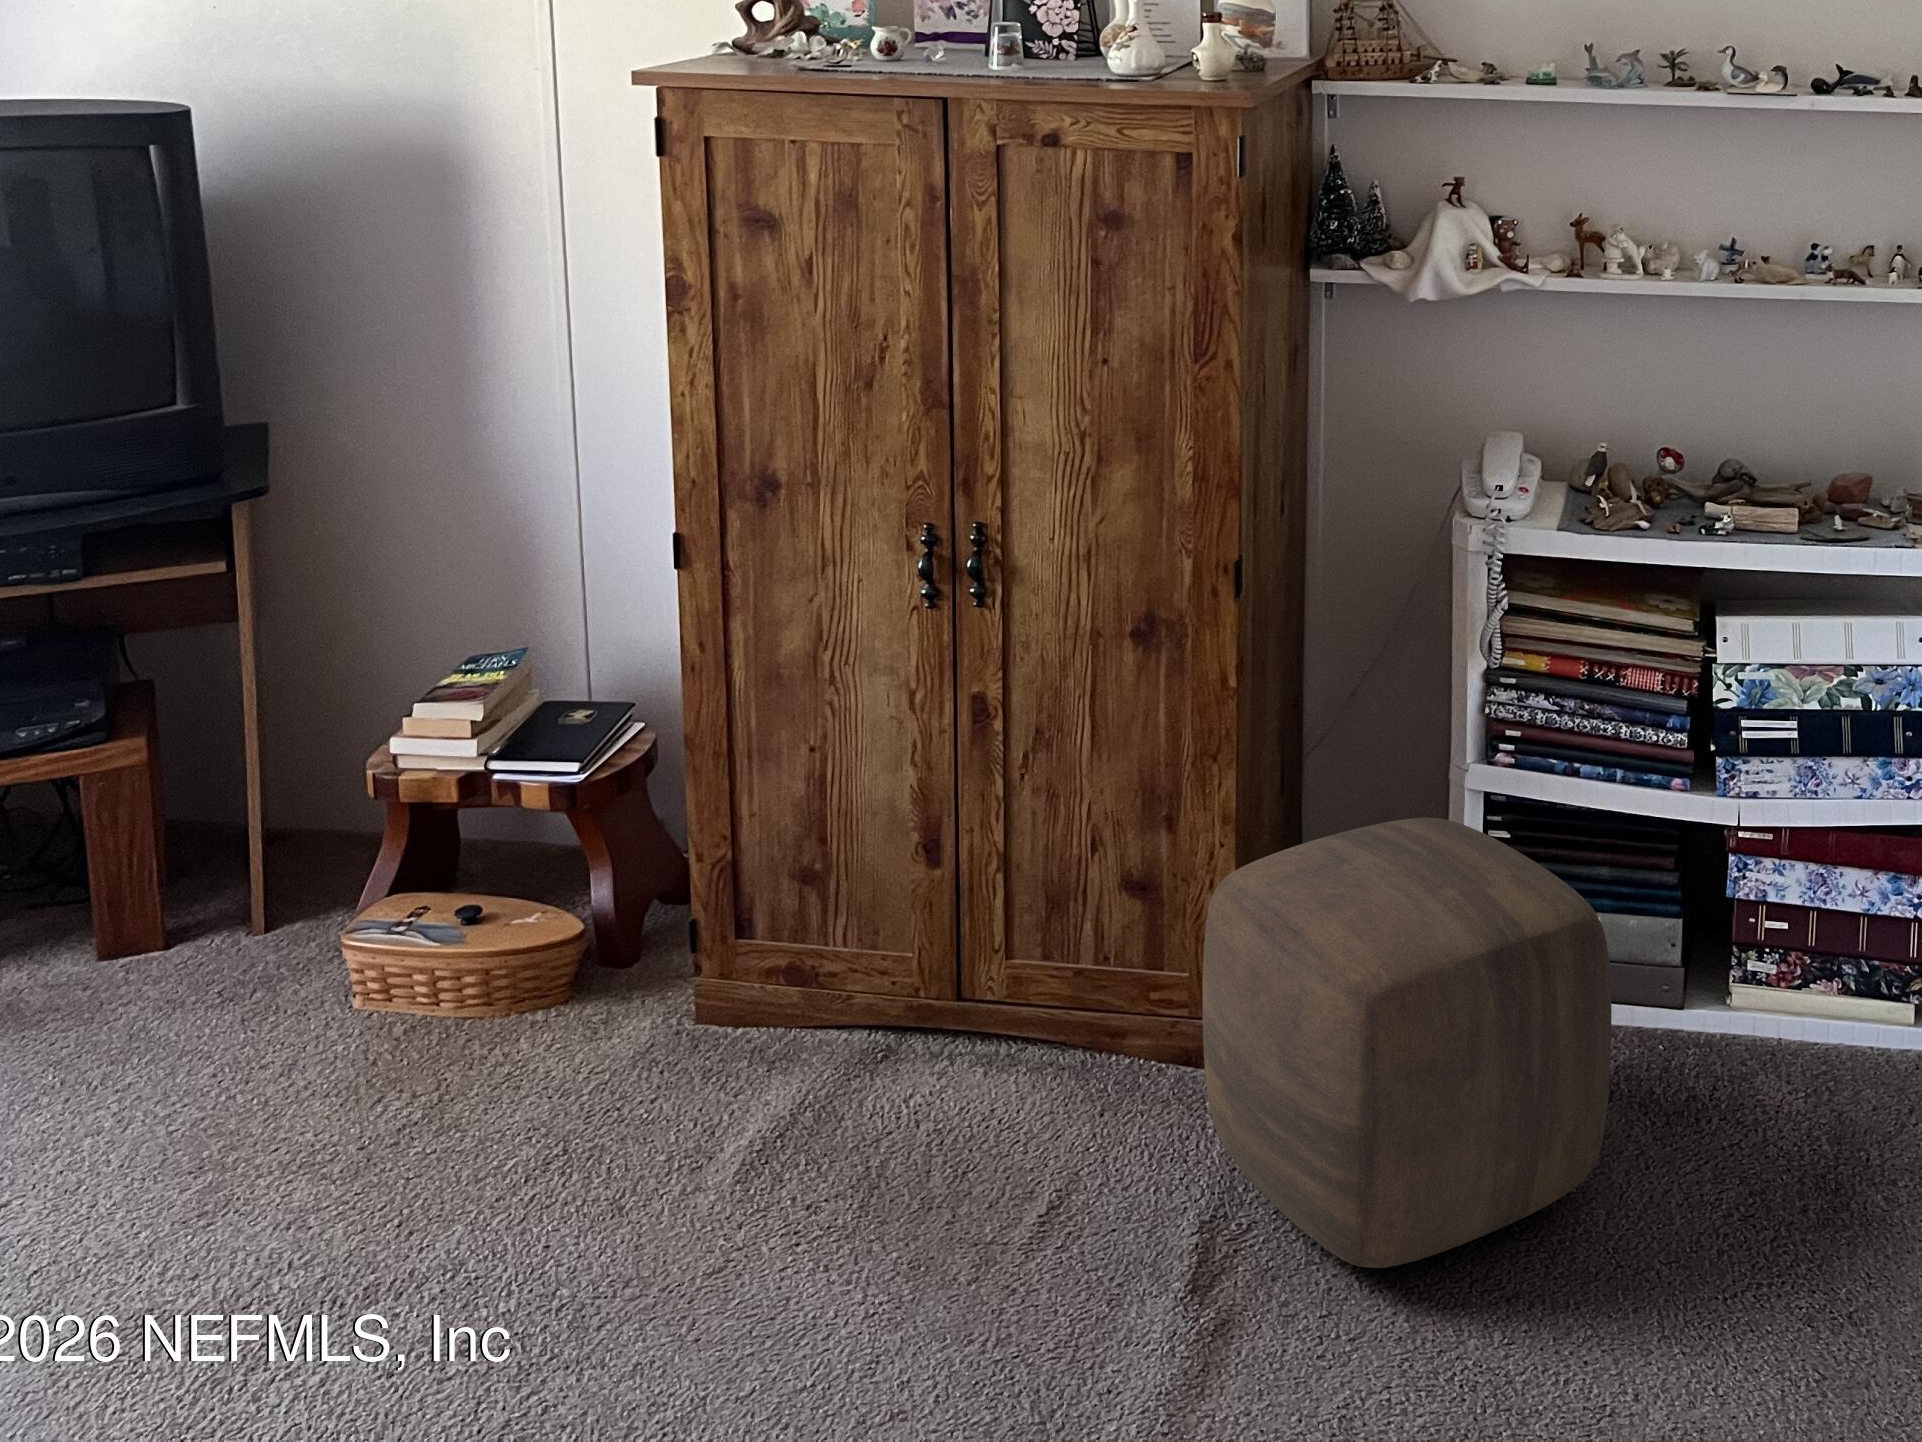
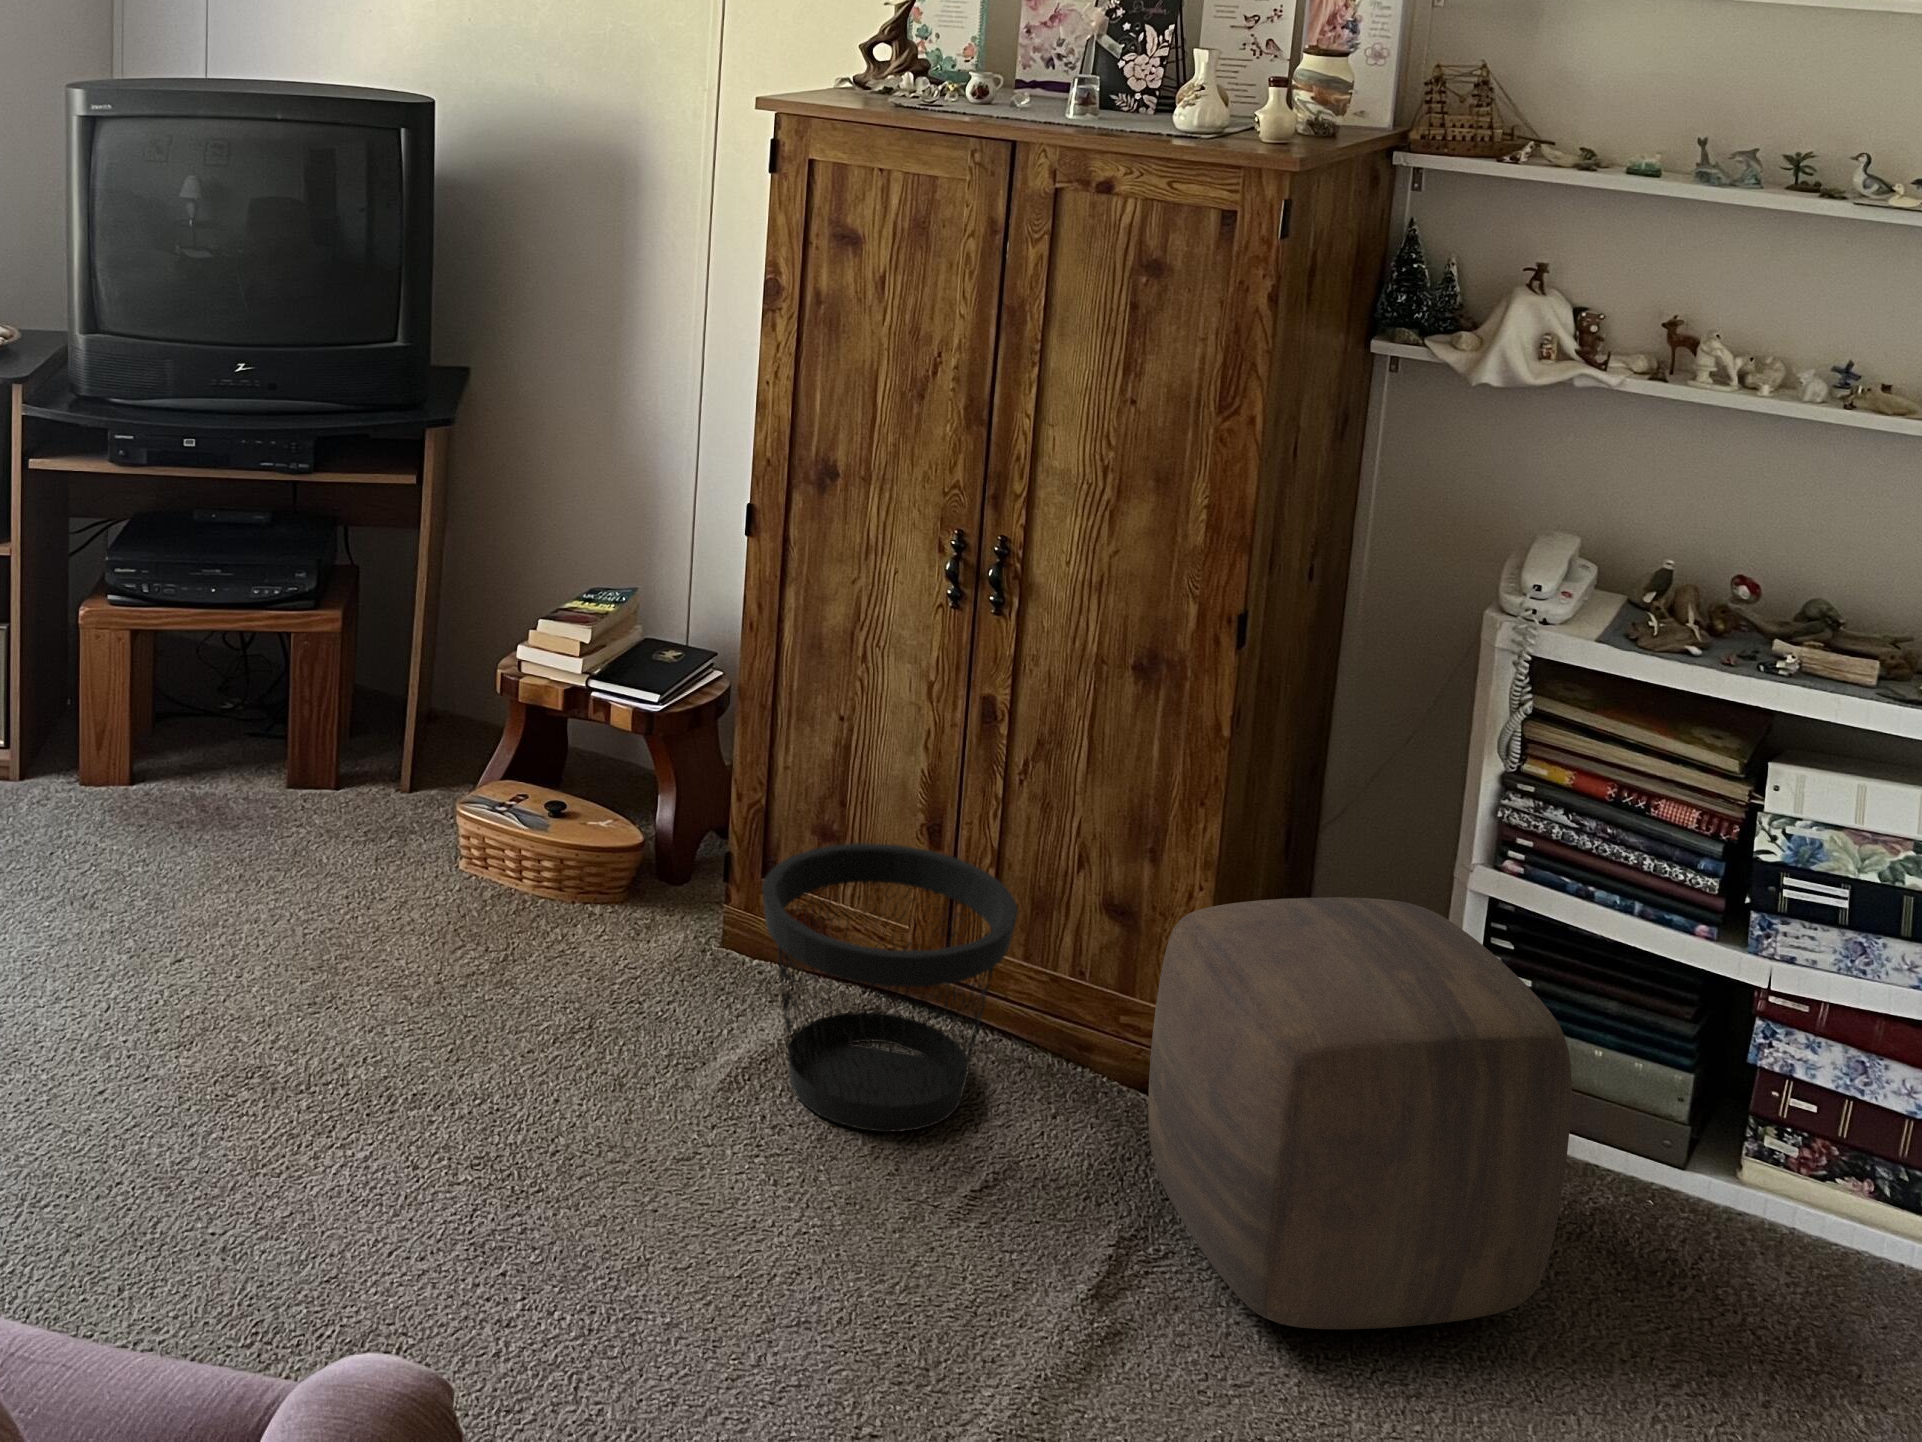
wastebasket: none [755,868,1043,1188] -> present [762,843,1018,1132]

